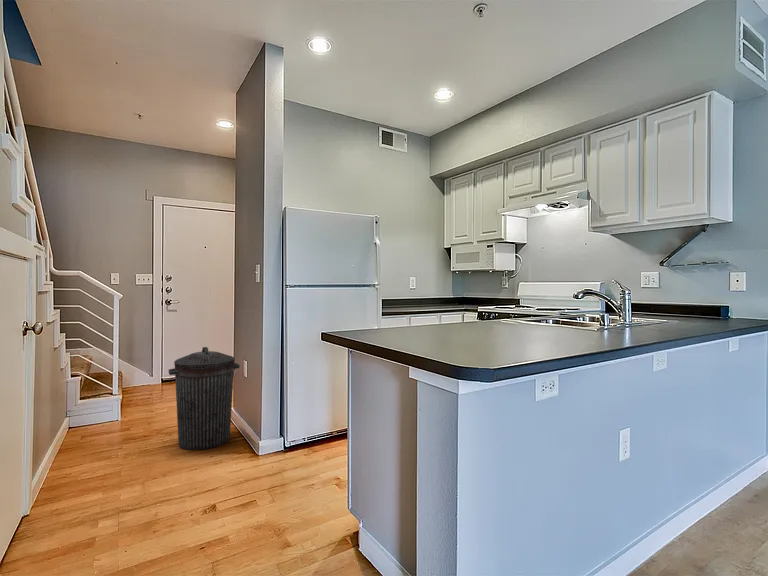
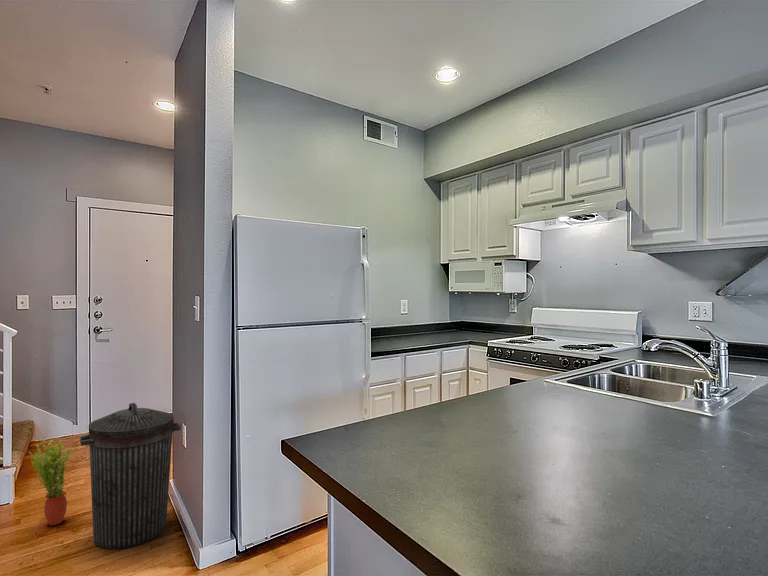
potted plant: none [132,372,162,436] -> present [29,438,72,525]

